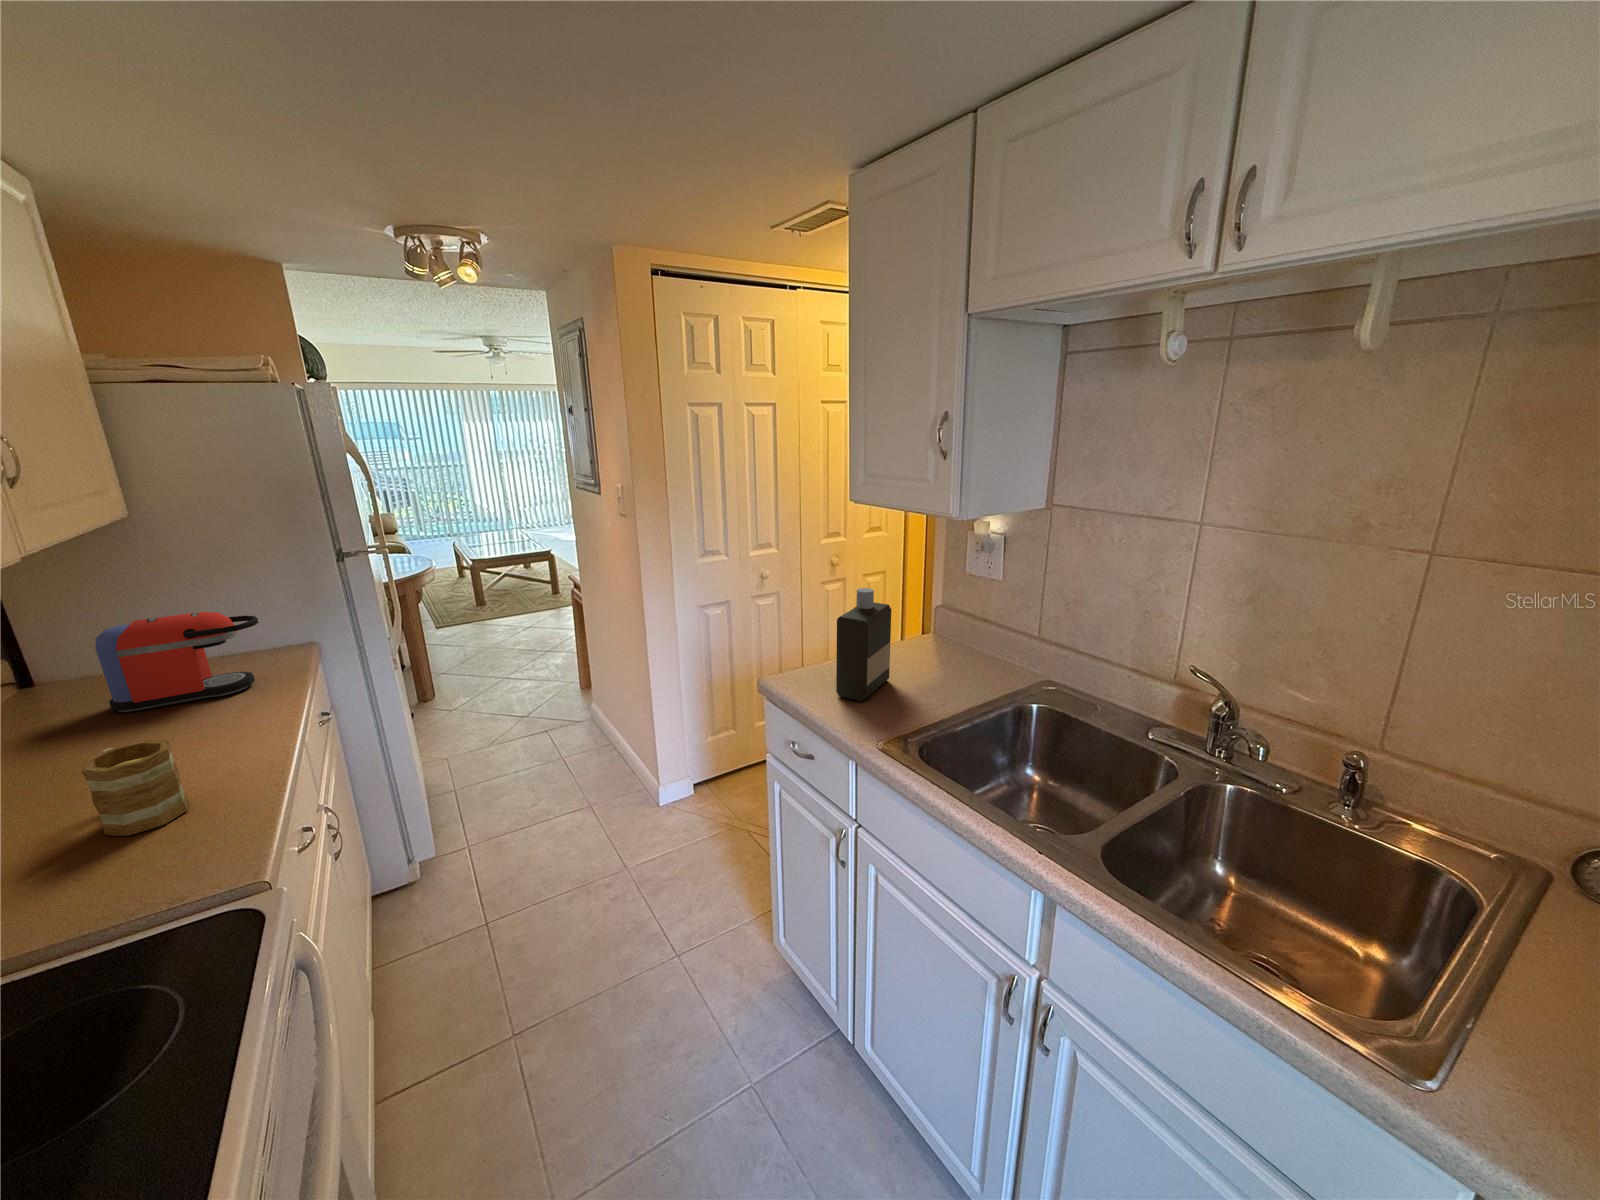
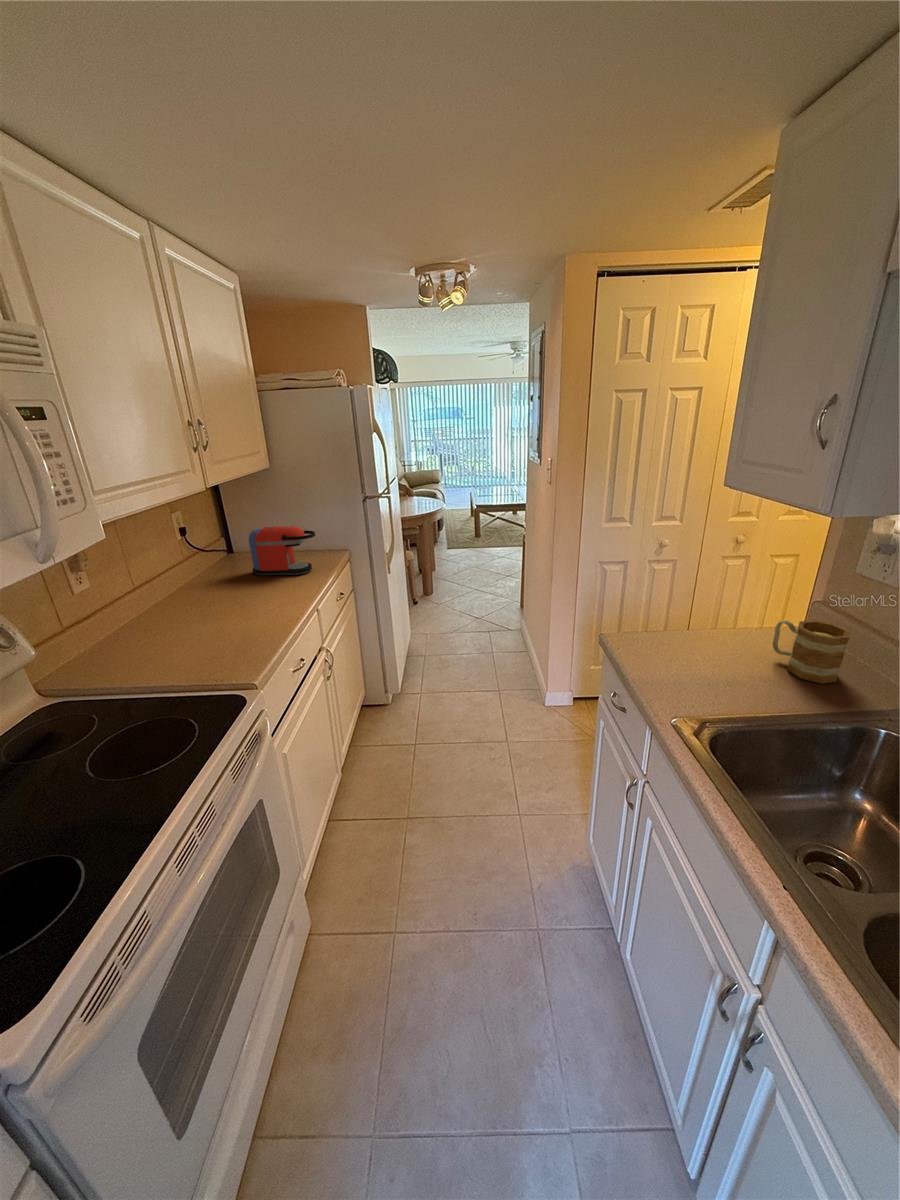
bottle: present [836,588,891,702] -> none [660,574,735,678]
mug: present [81,740,189,836] -> present [773,620,850,683]

